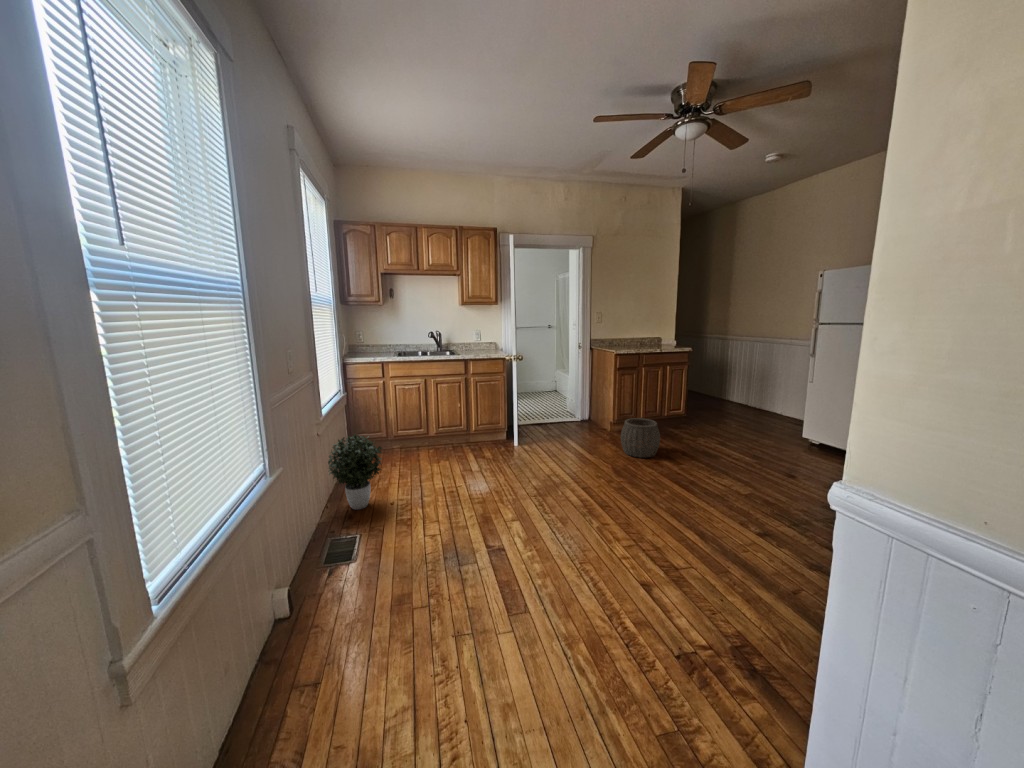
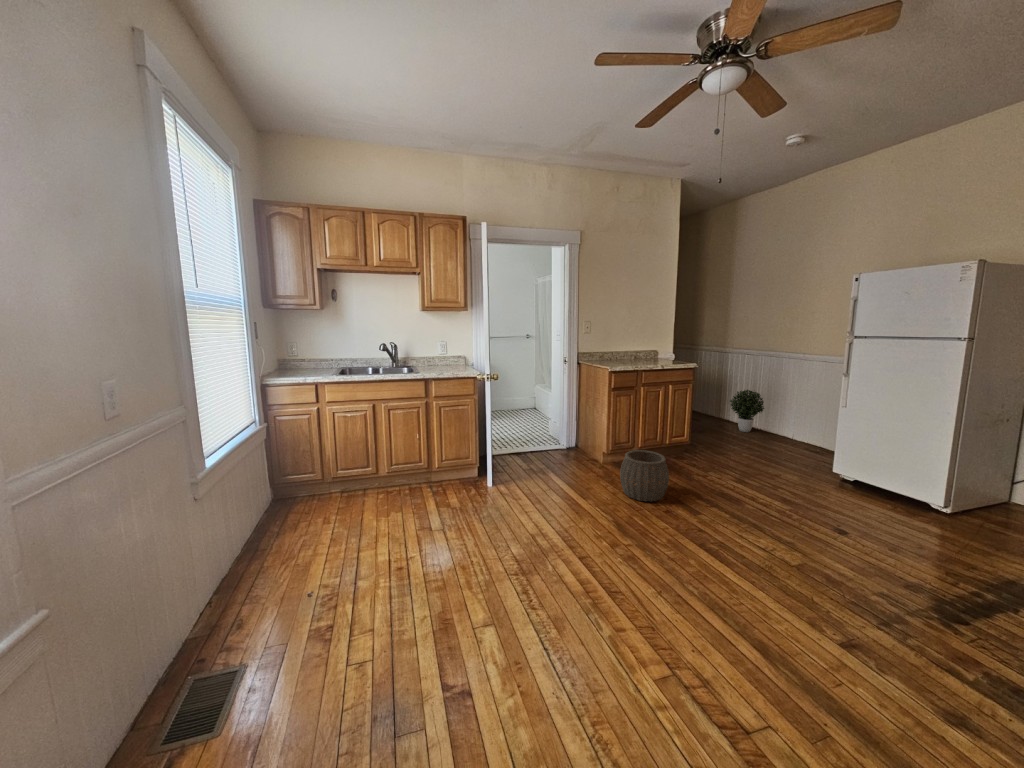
potted plant: present [328,434,382,510] -> present [730,390,764,432]

